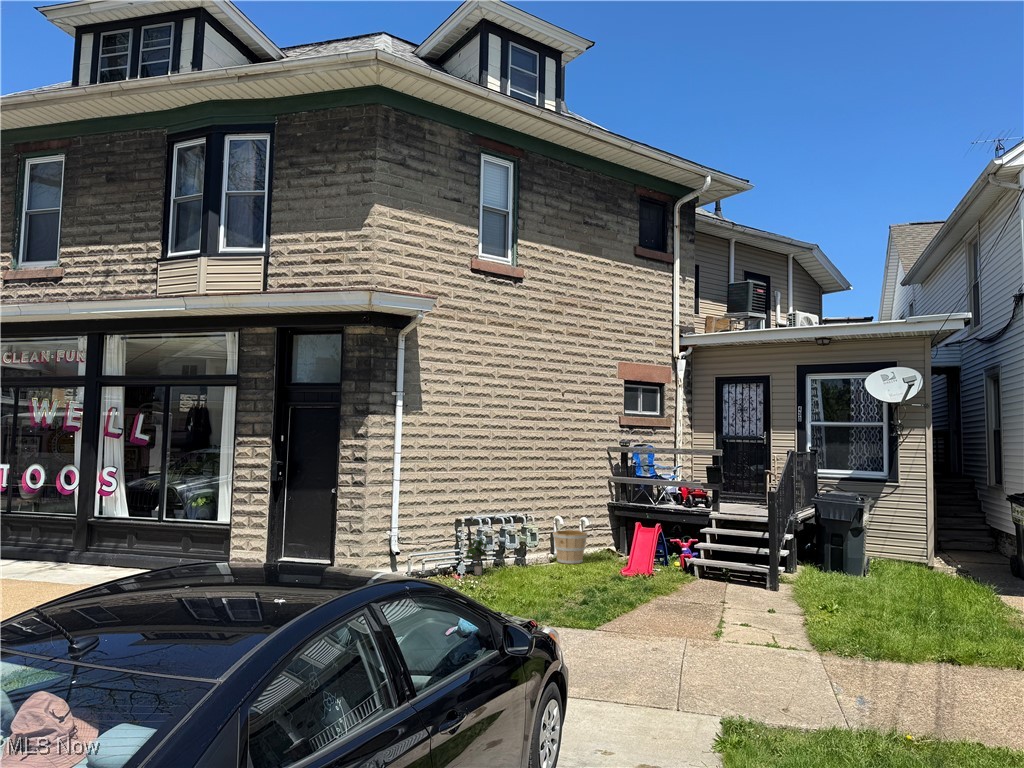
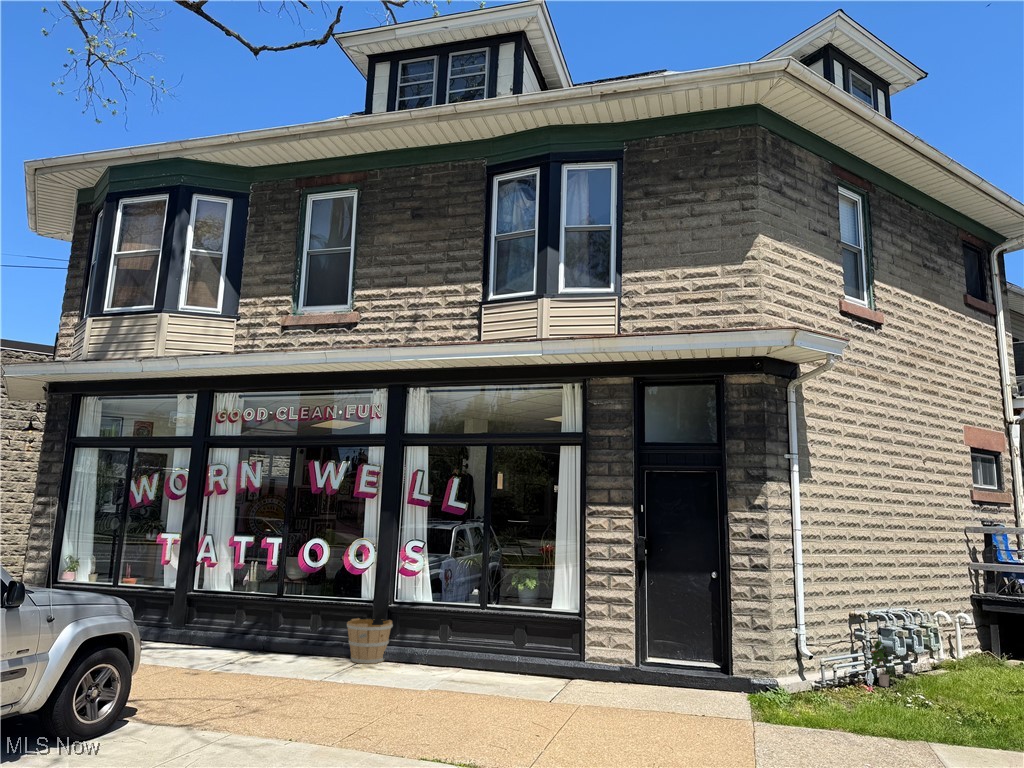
wooden bucket: present [553,530,587,564] -> present [347,618,393,664]

